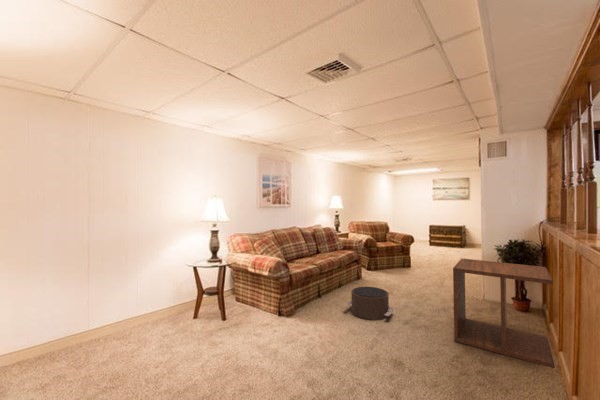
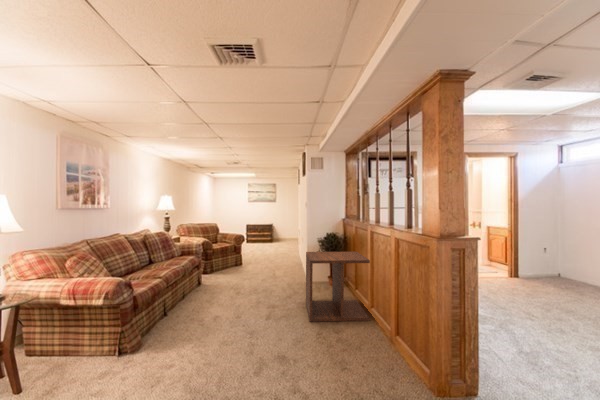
pouf: present [344,287,393,320] -> none [204,291,254,326]

